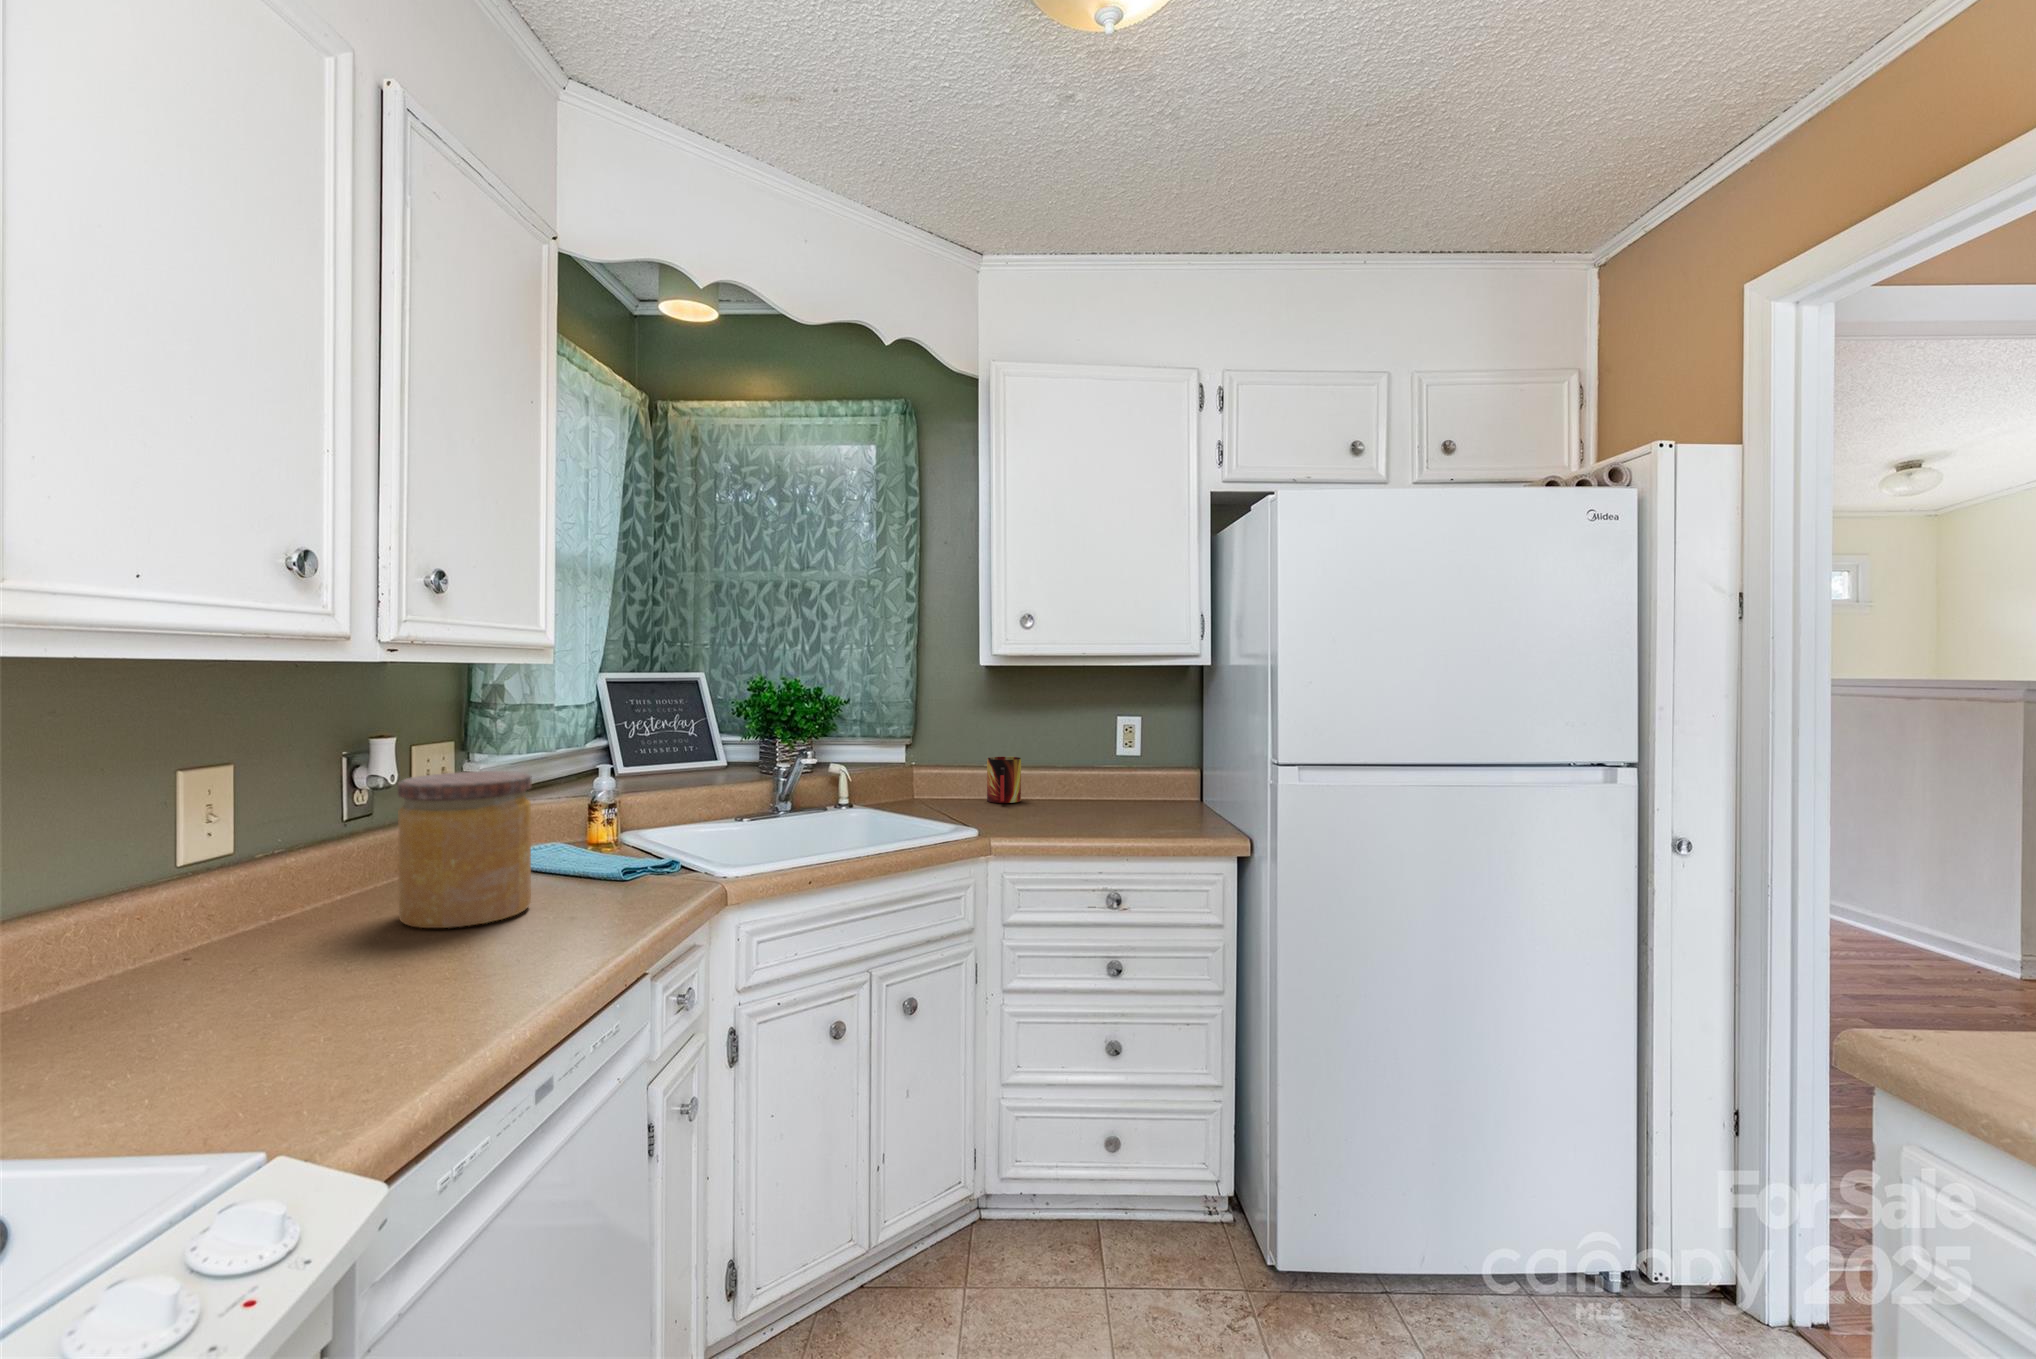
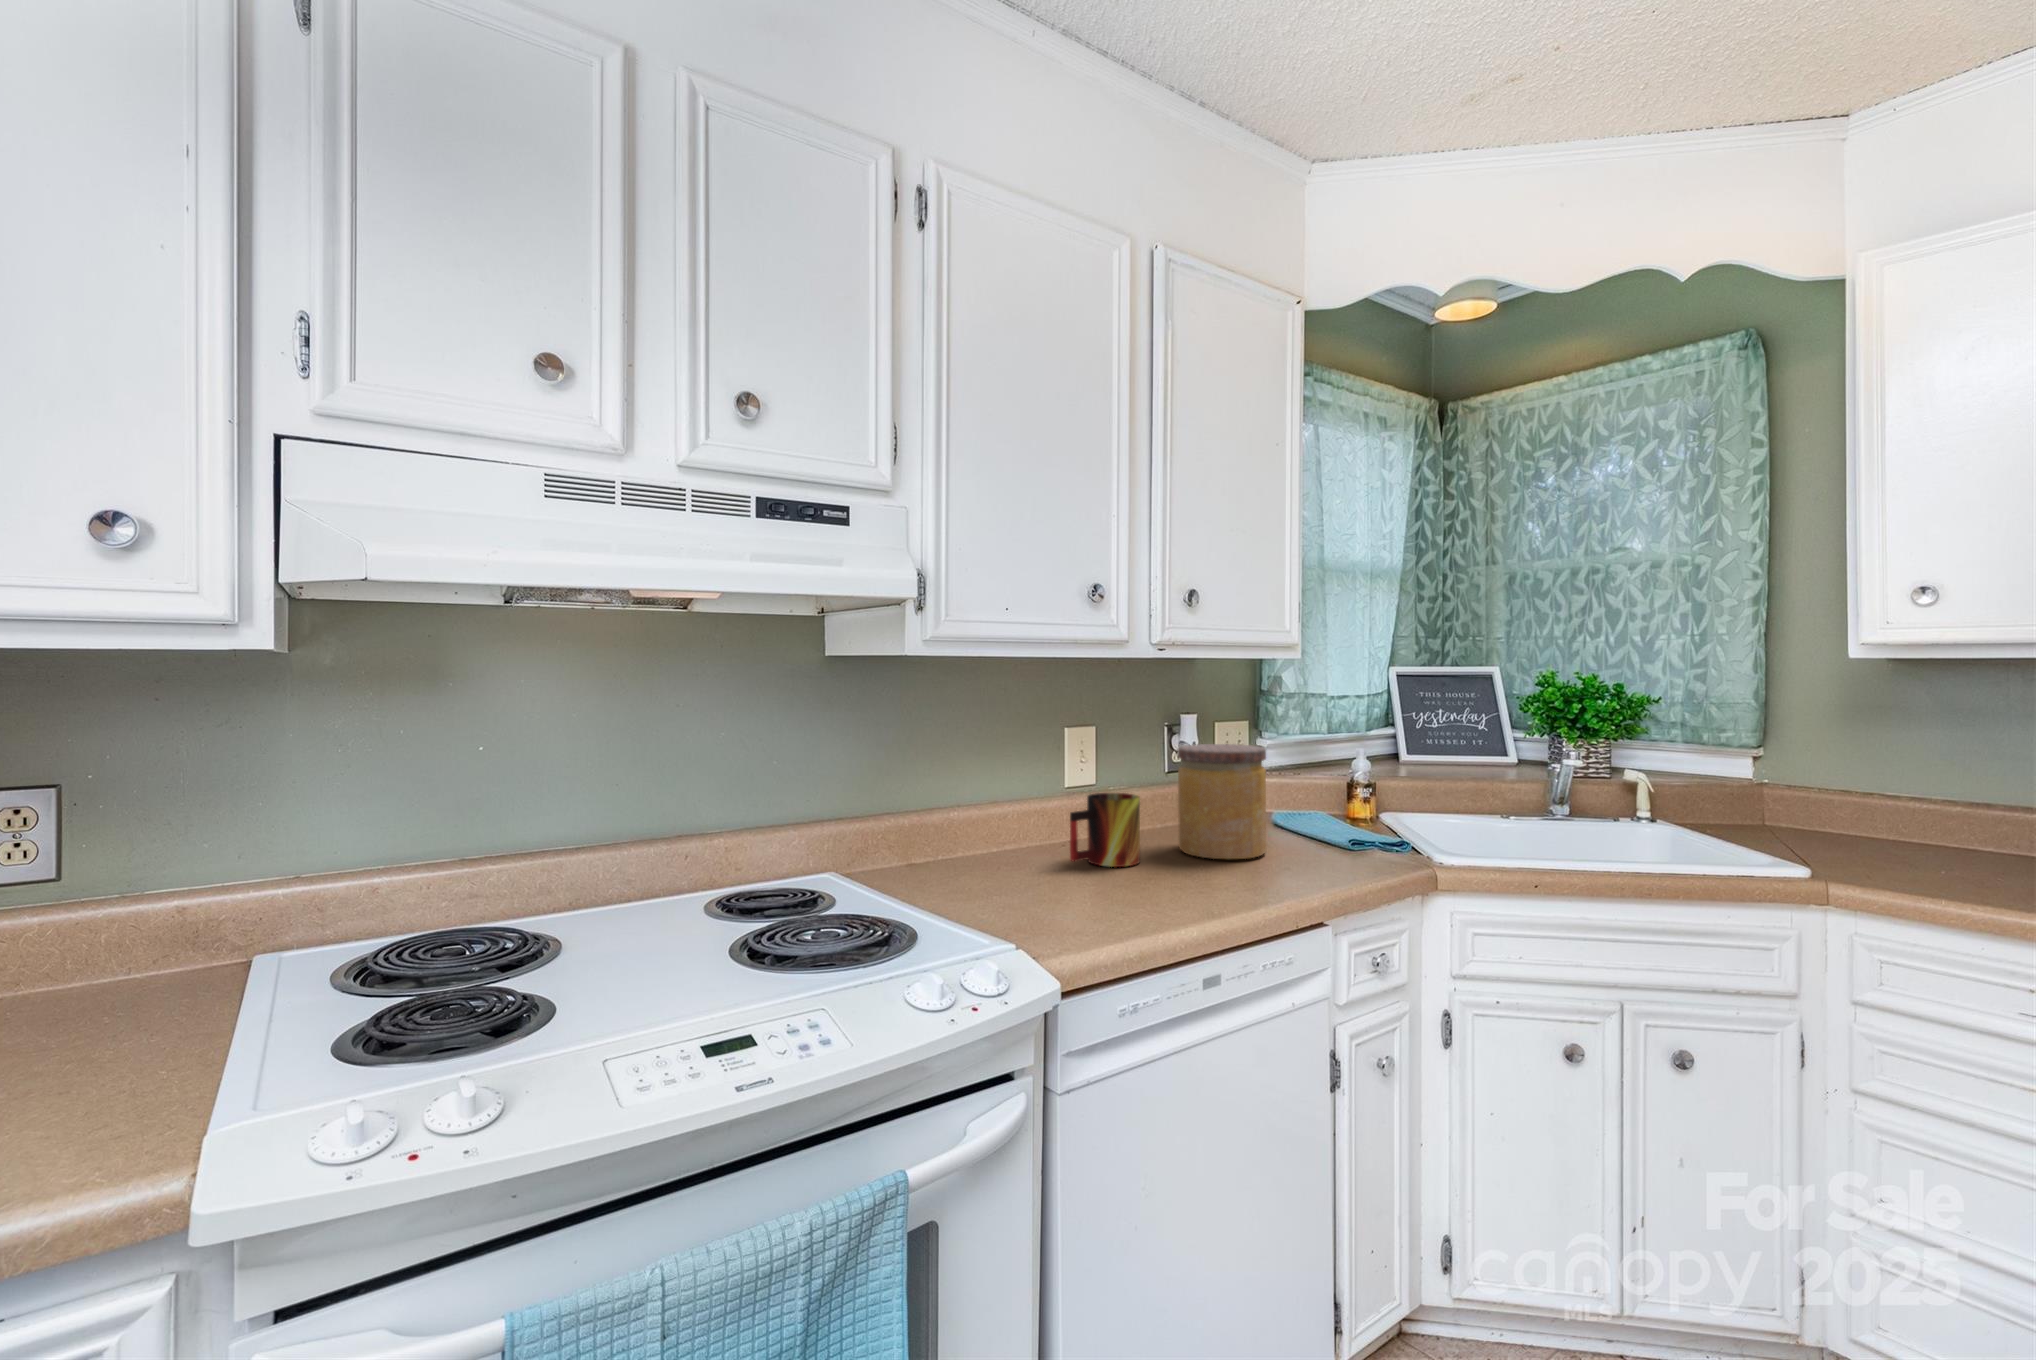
mug: present [987,757,1021,803] -> present [1070,793,1140,867]

